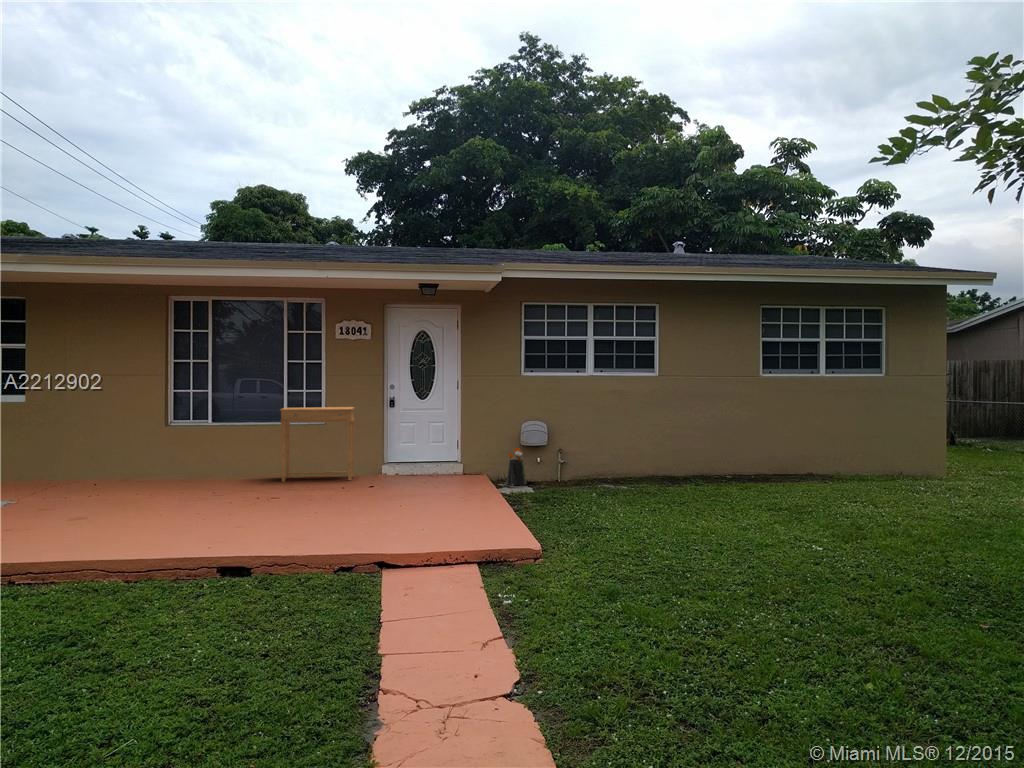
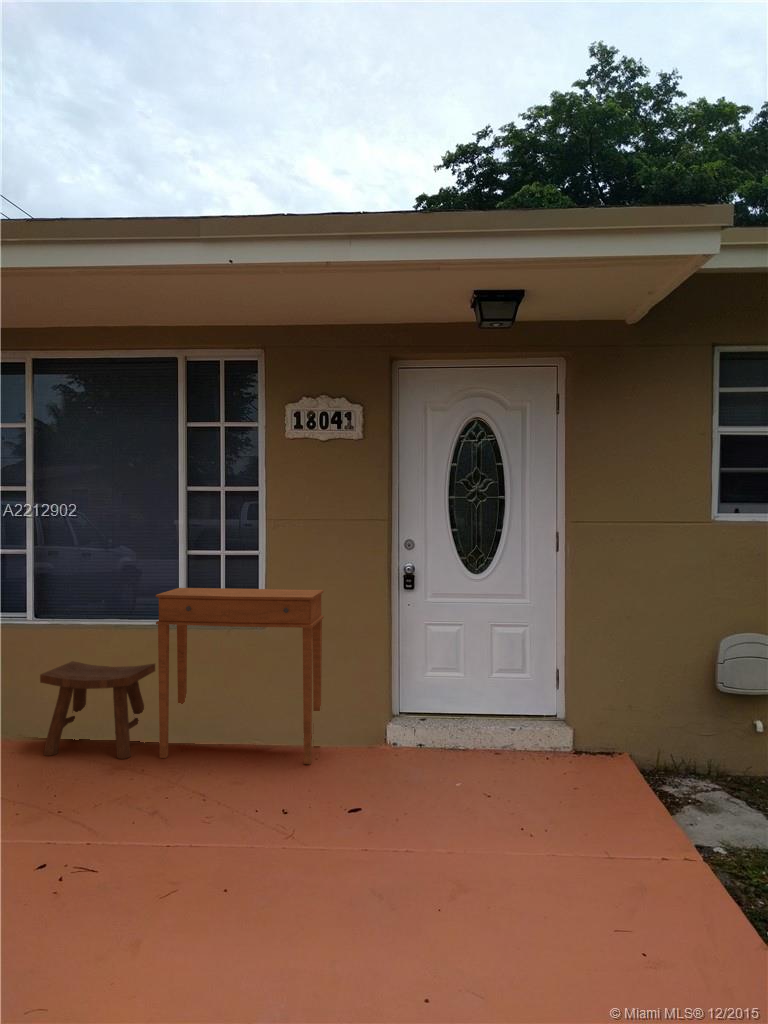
stool: none [224,443,274,483] -> present [40,661,155,759]
watering can: present [506,448,526,485] -> none [681,697,738,801]

